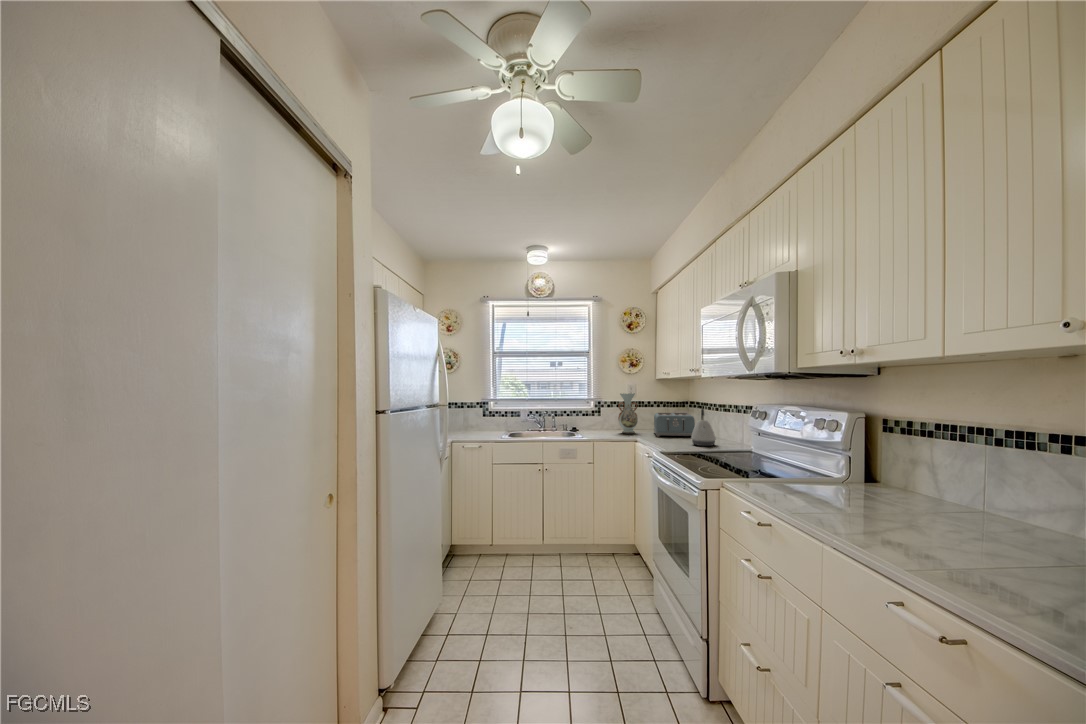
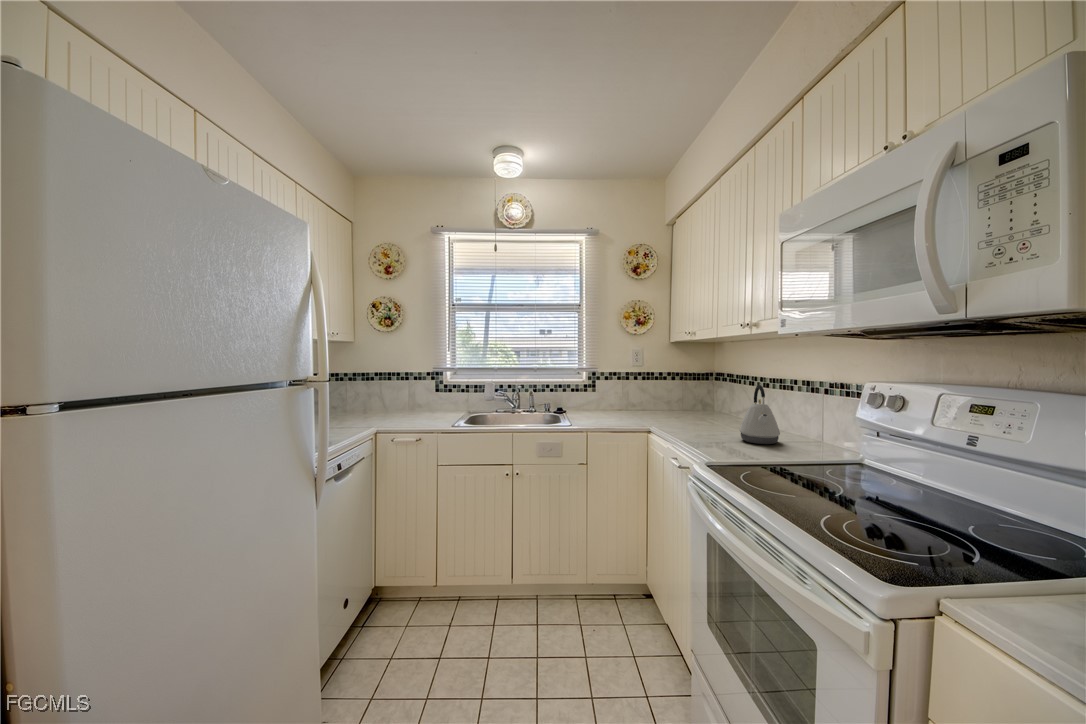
vase: present [618,393,638,433] -> none [621,362,647,417]
toaster: present [654,413,695,437] -> none [668,389,733,425]

